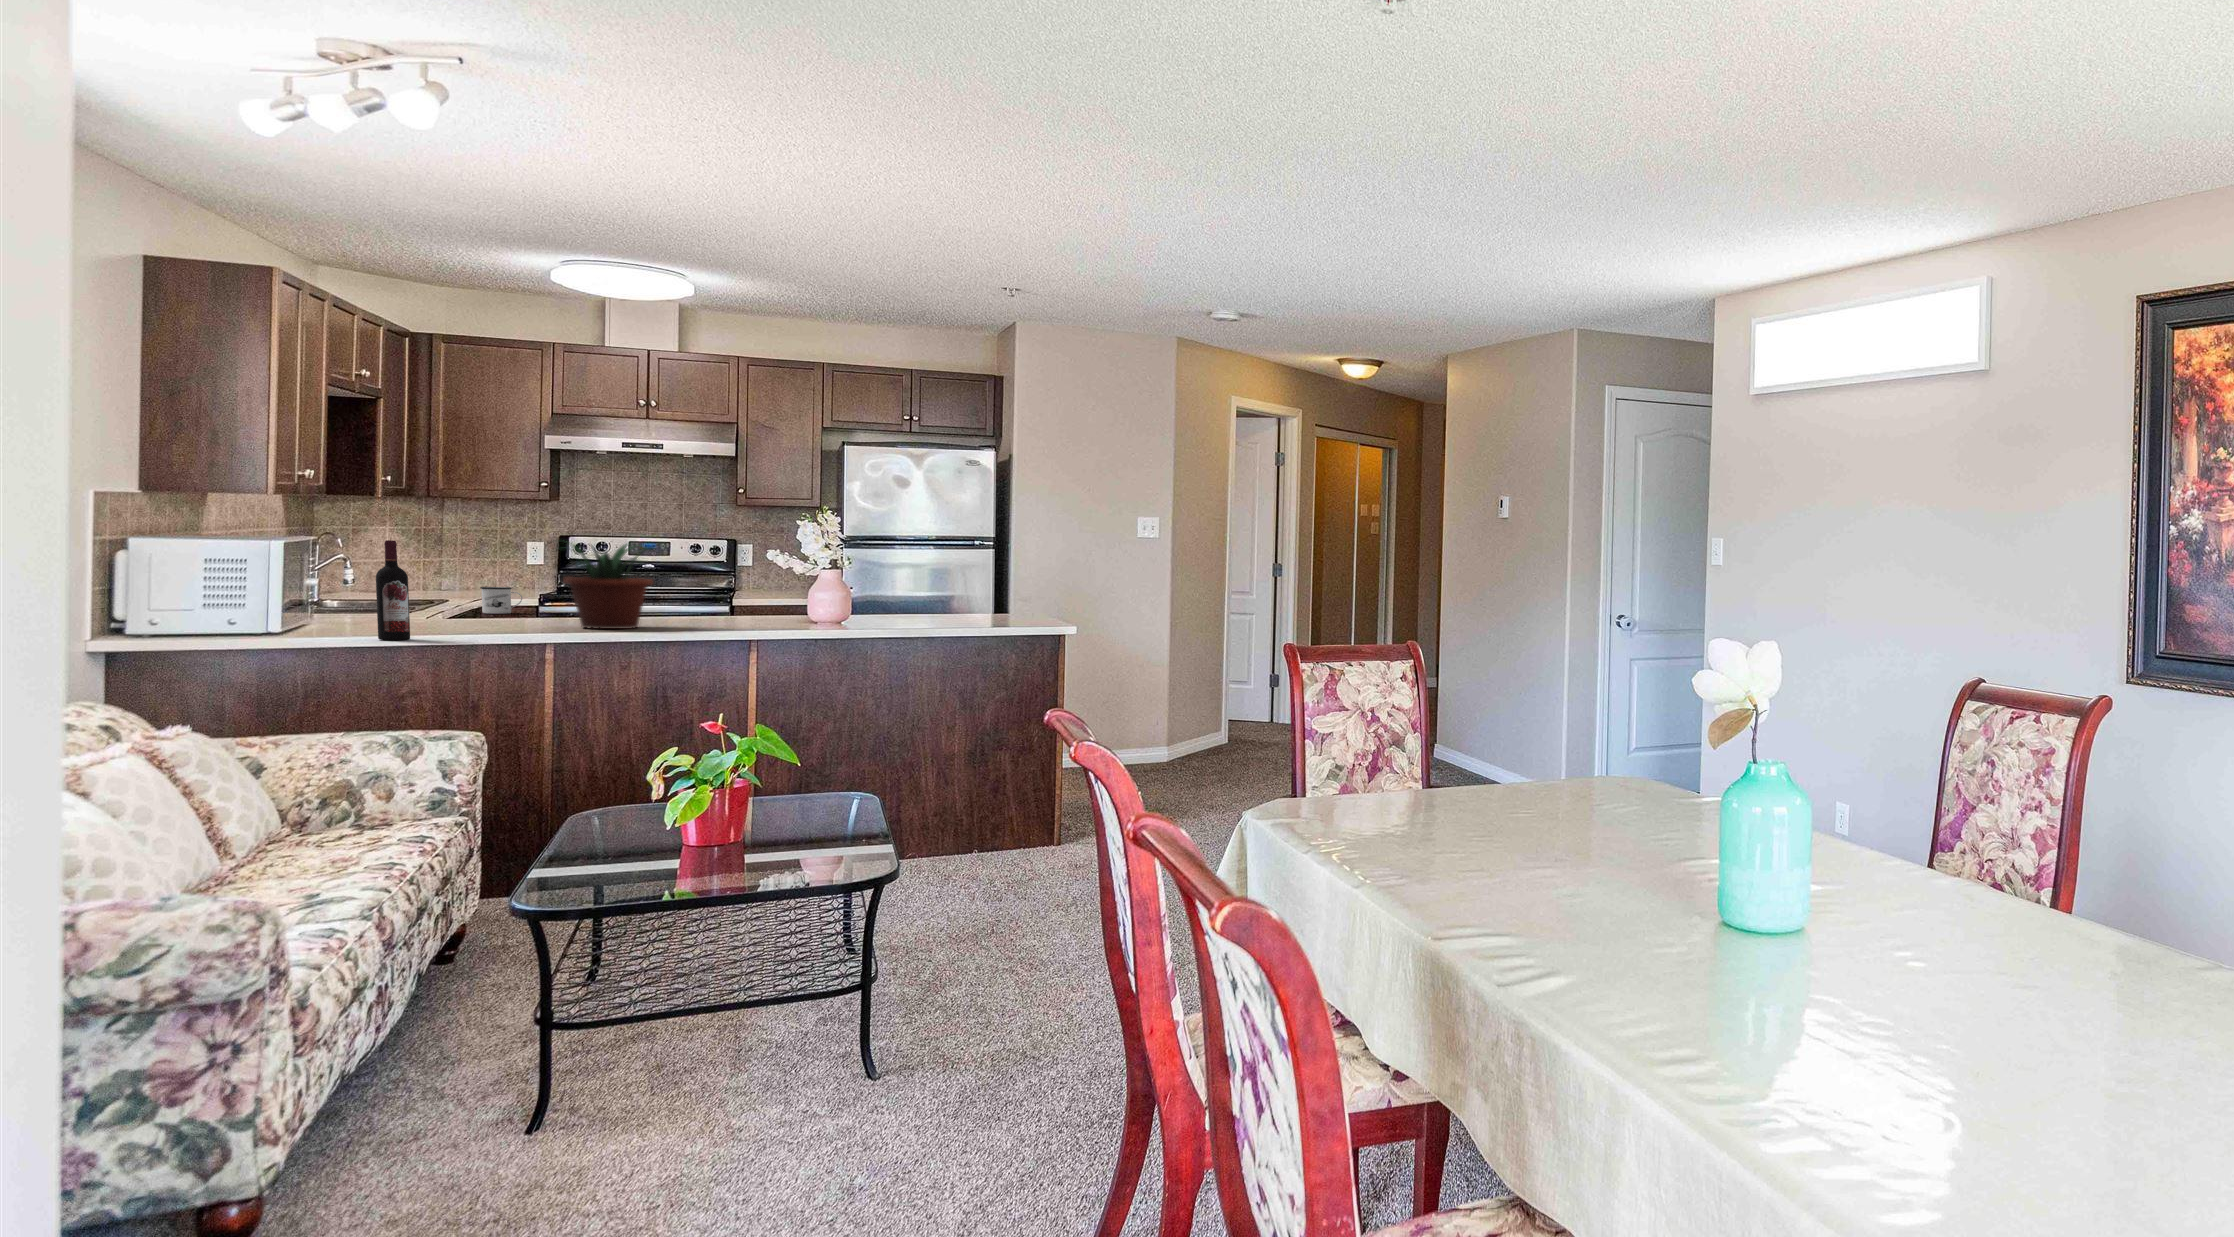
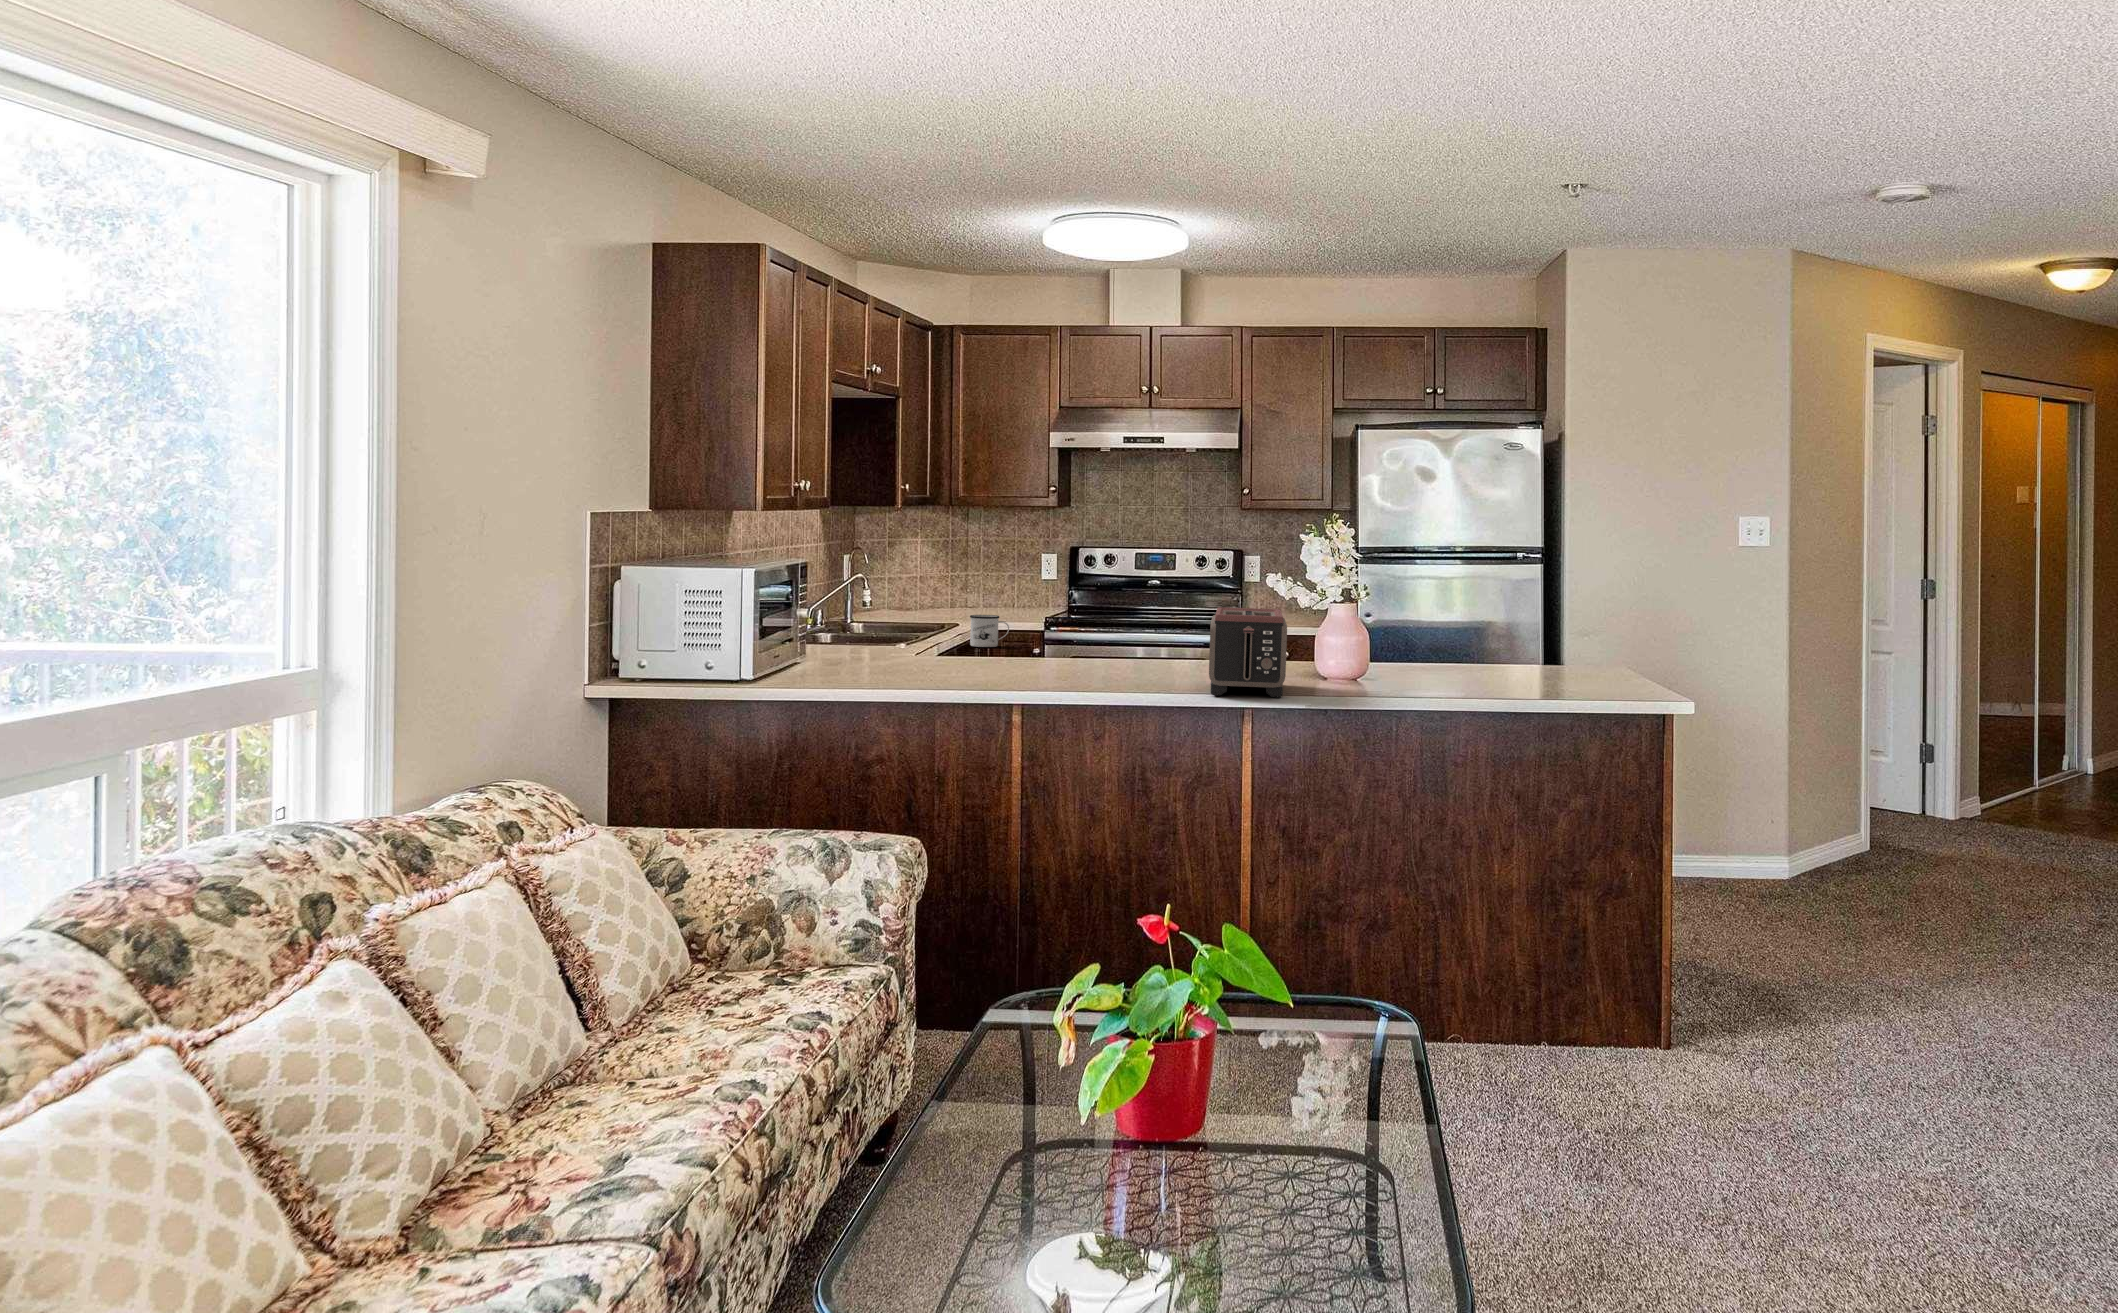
wine bottle: present [376,540,410,640] -> none [840,576,872,699]
potted plant: present [549,543,653,629] -> none [1025,568,1146,683]
toaster: none [722,570,786,633] -> present [1209,607,1287,698]

